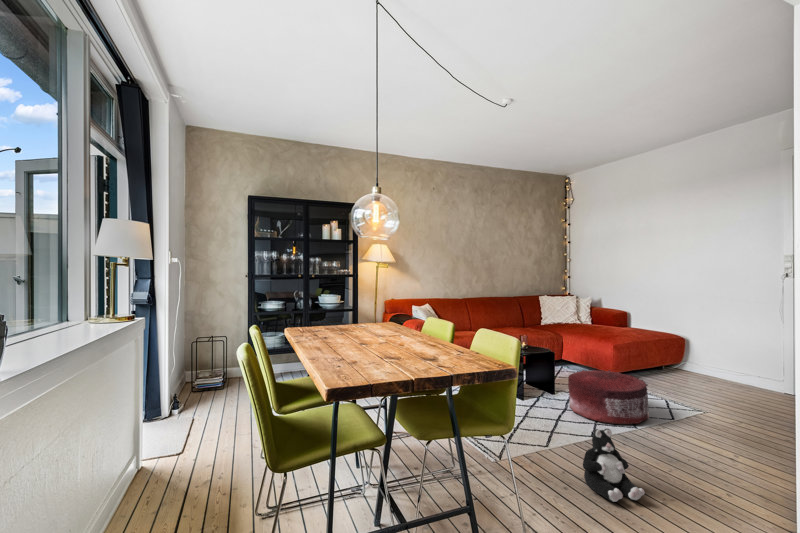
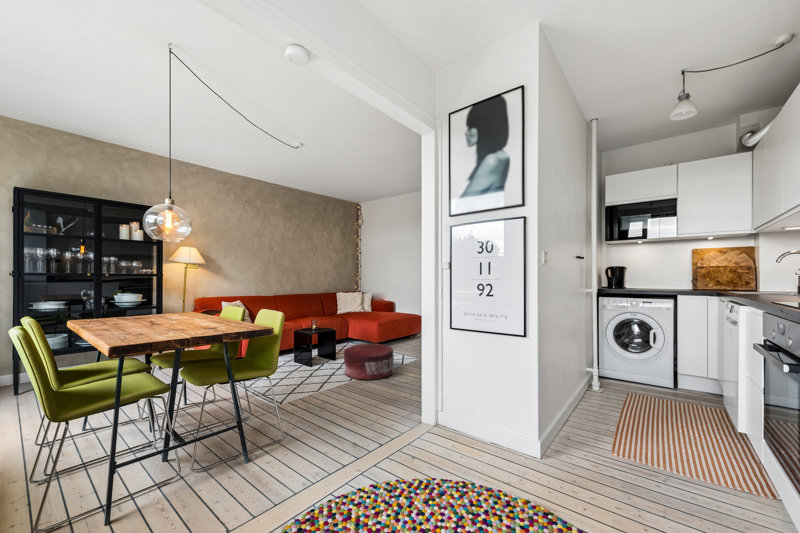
plush toy: present [583,429,645,502] -> none [337,382,373,431]

